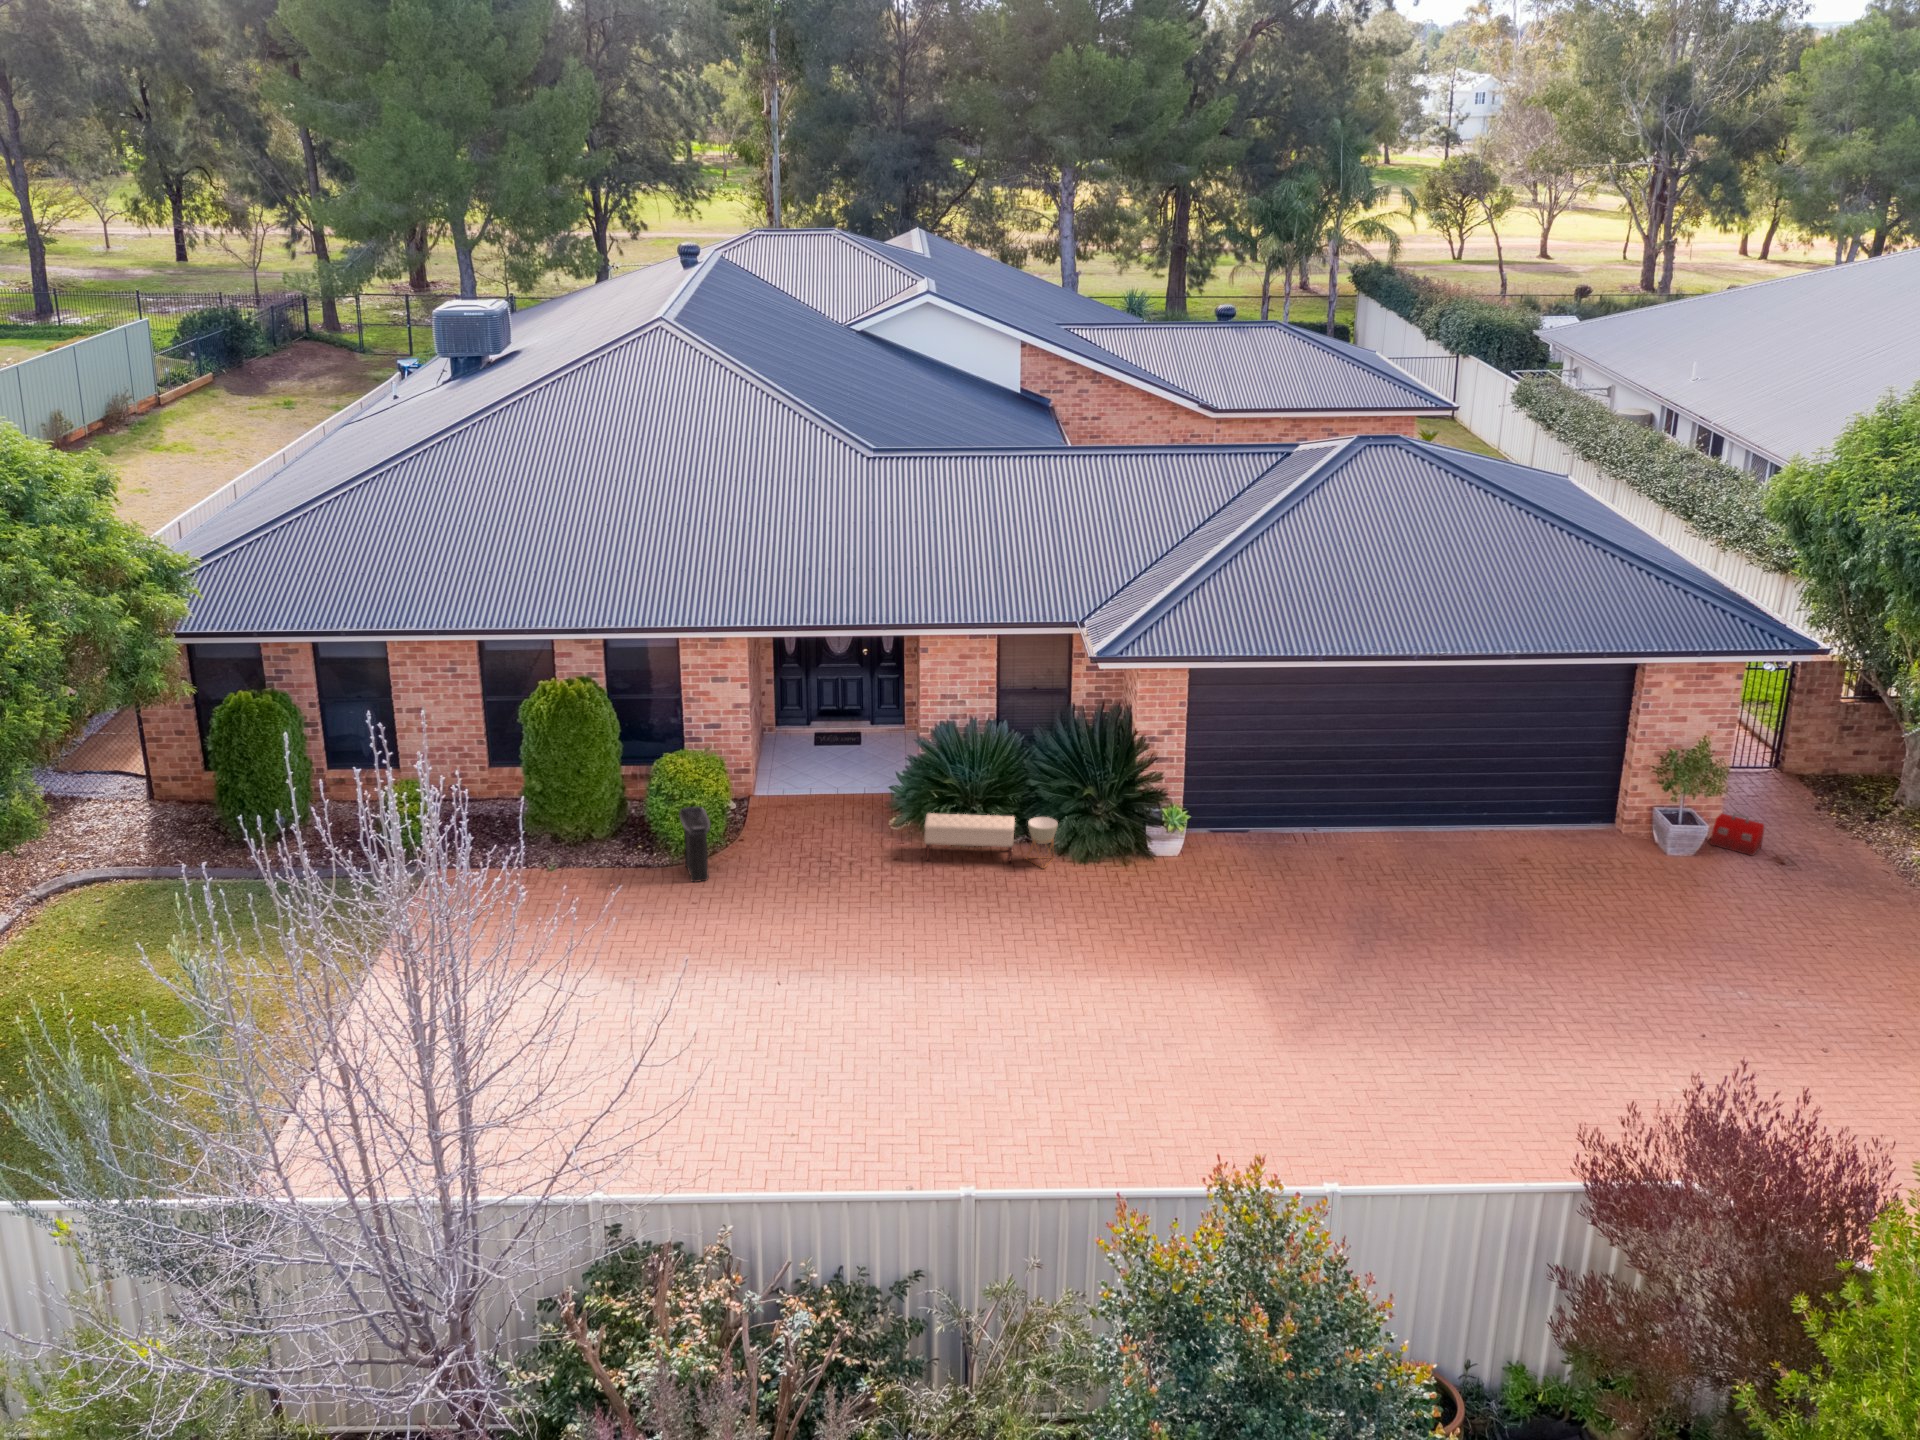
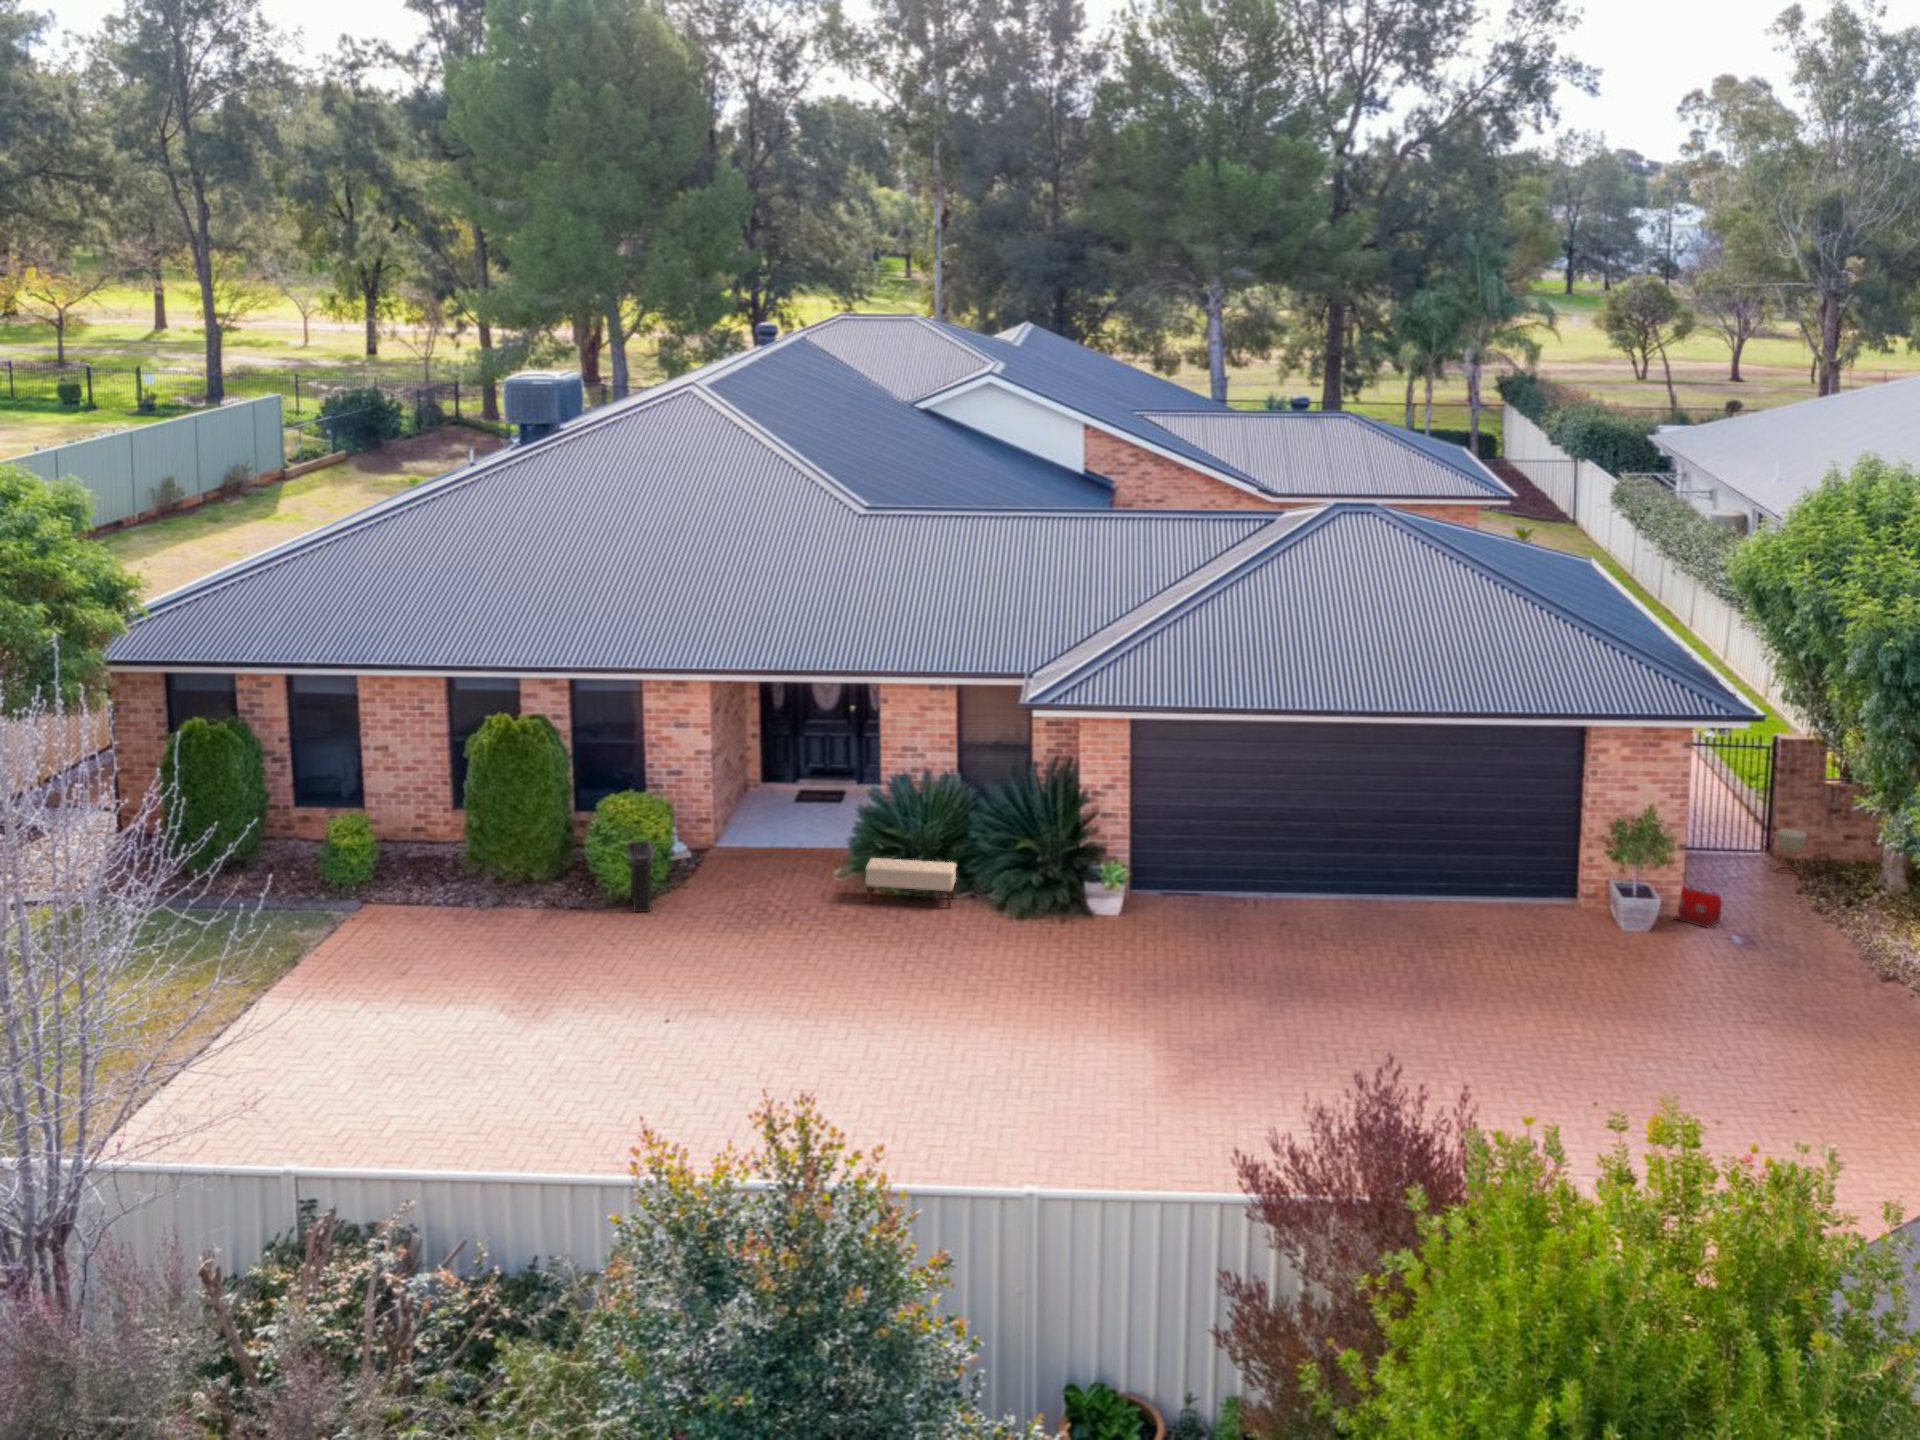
planter: present [1026,817,1058,868] -> present [1774,829,1807,874]

